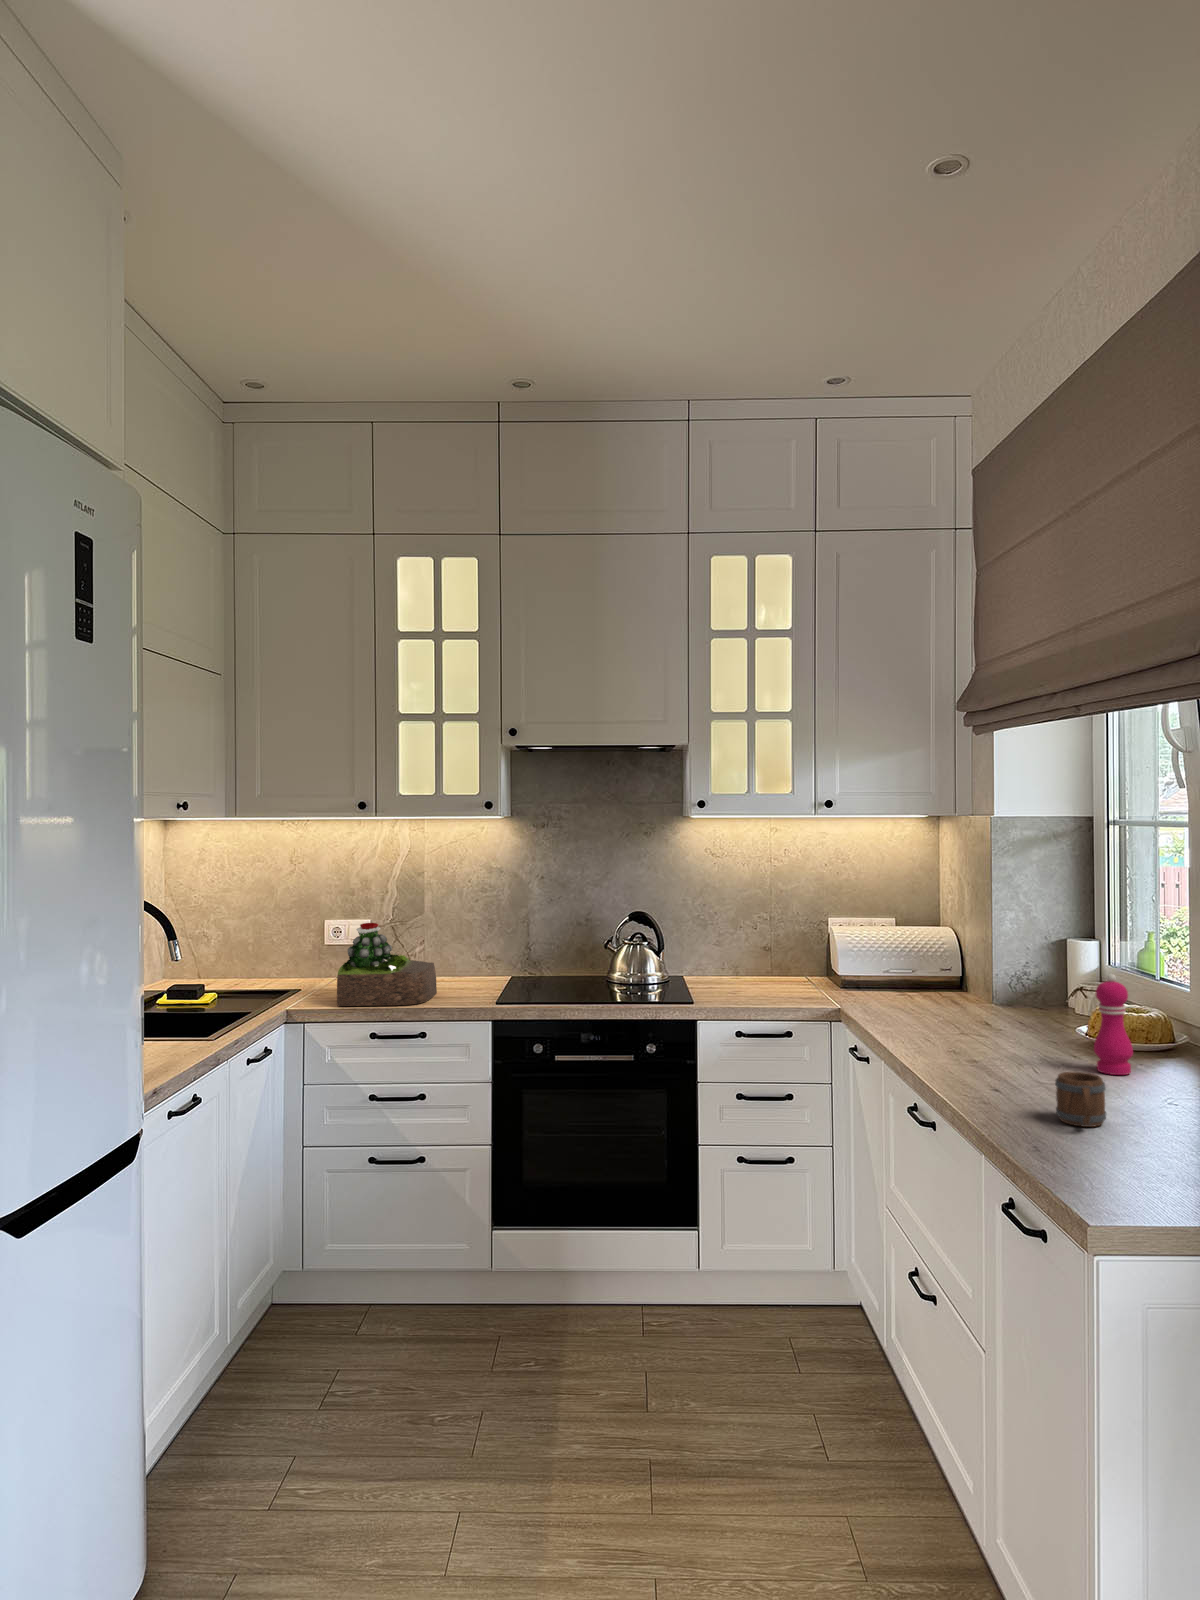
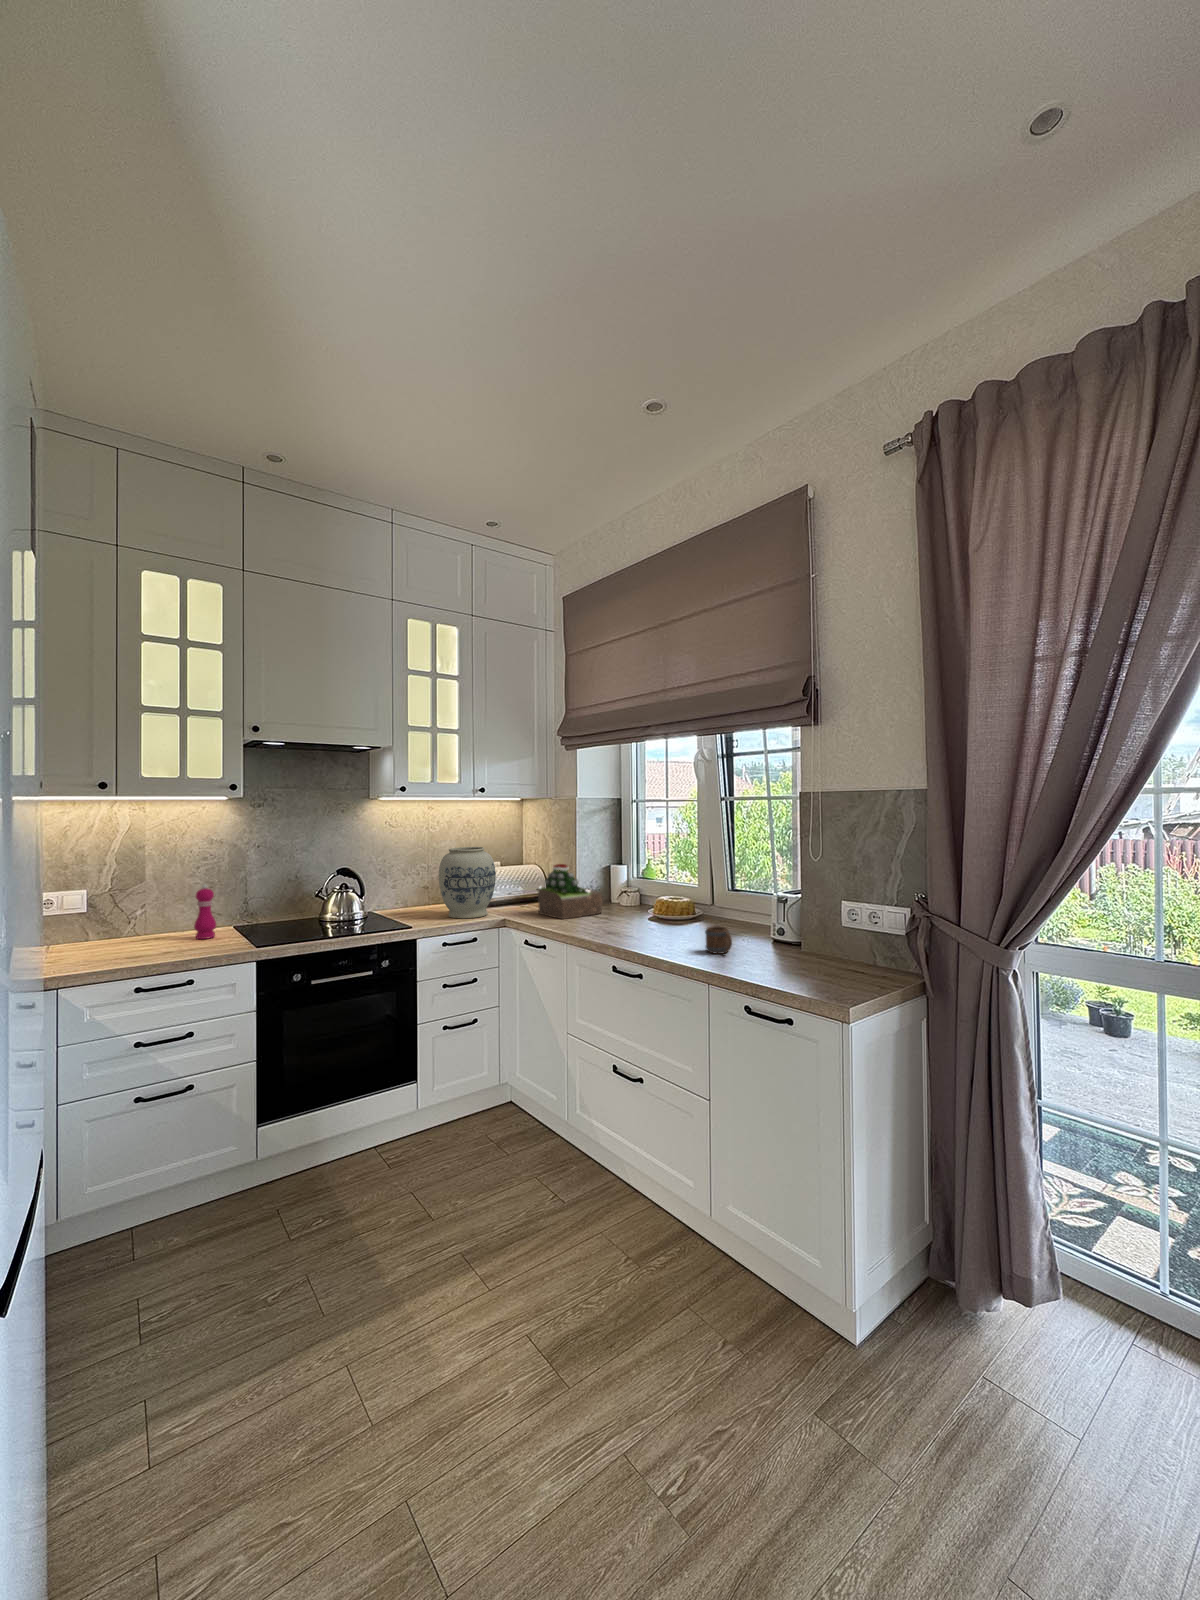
vase: none [750,891,838,1000] -> present [439,847,496,918]
succulent plant: present [337,923,437,1006] -> present [538,864,602,919]
pepper mill: present [1094,974,1133,1075] -> present [194,885,216,939]

